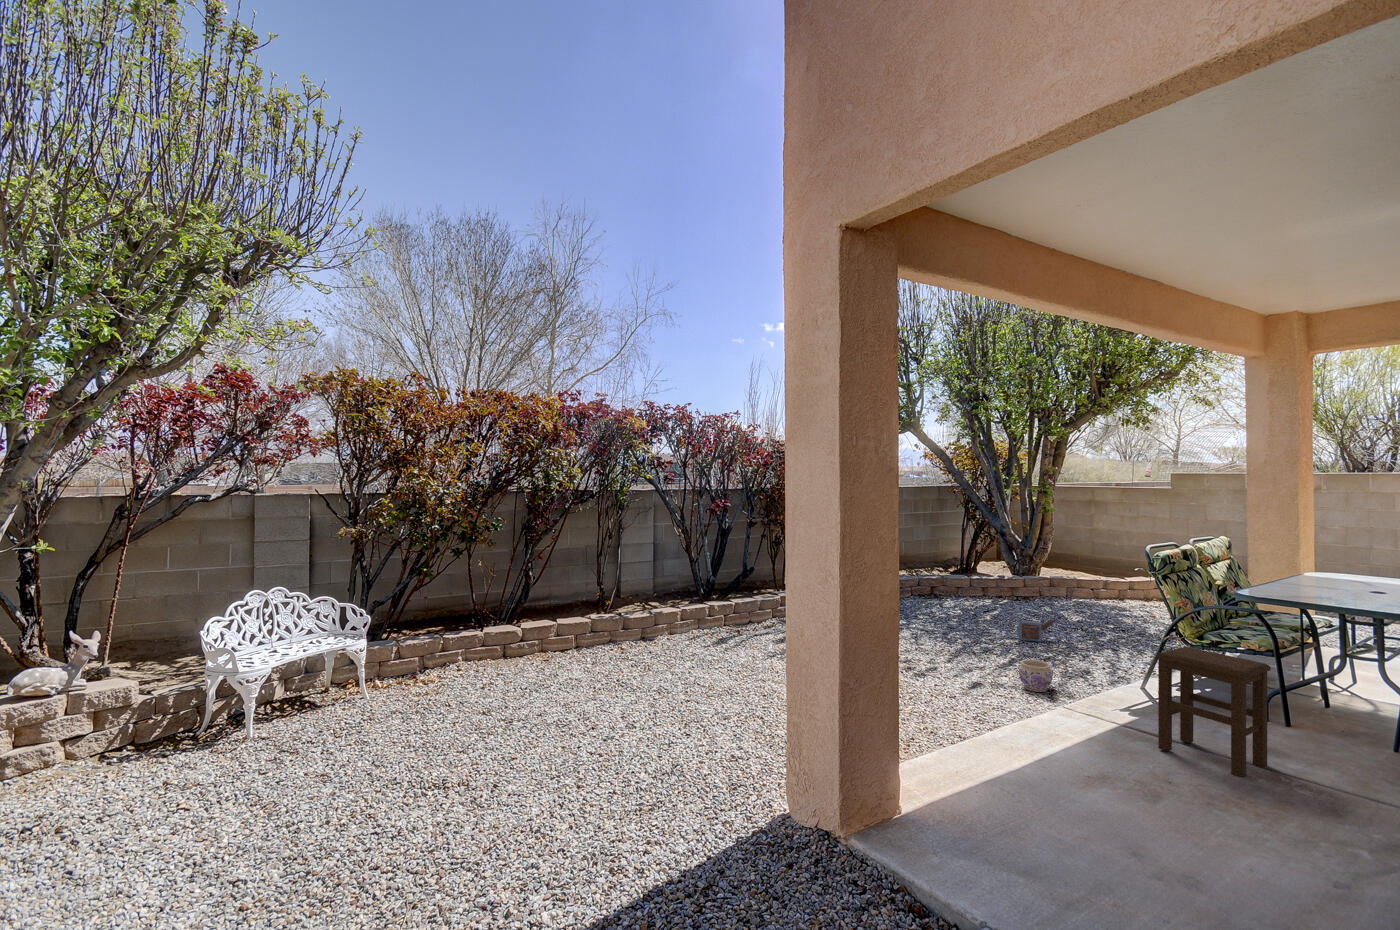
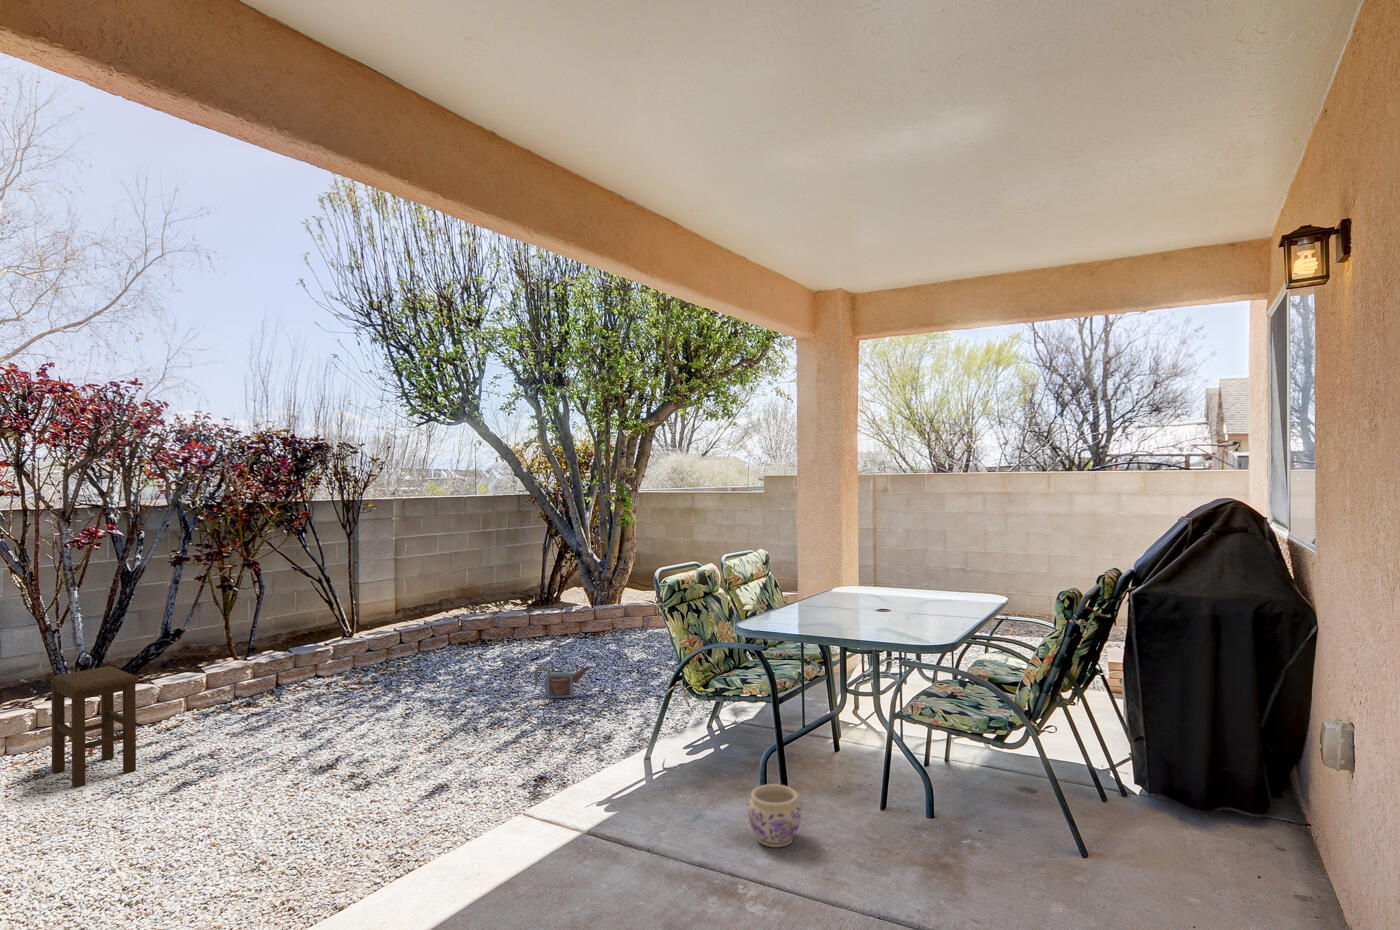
stool: present [1157,647,1271,777] -> present [50,666,138,787]
planter: present [1019,660,1053,693] -> present [748,784,802,848]

